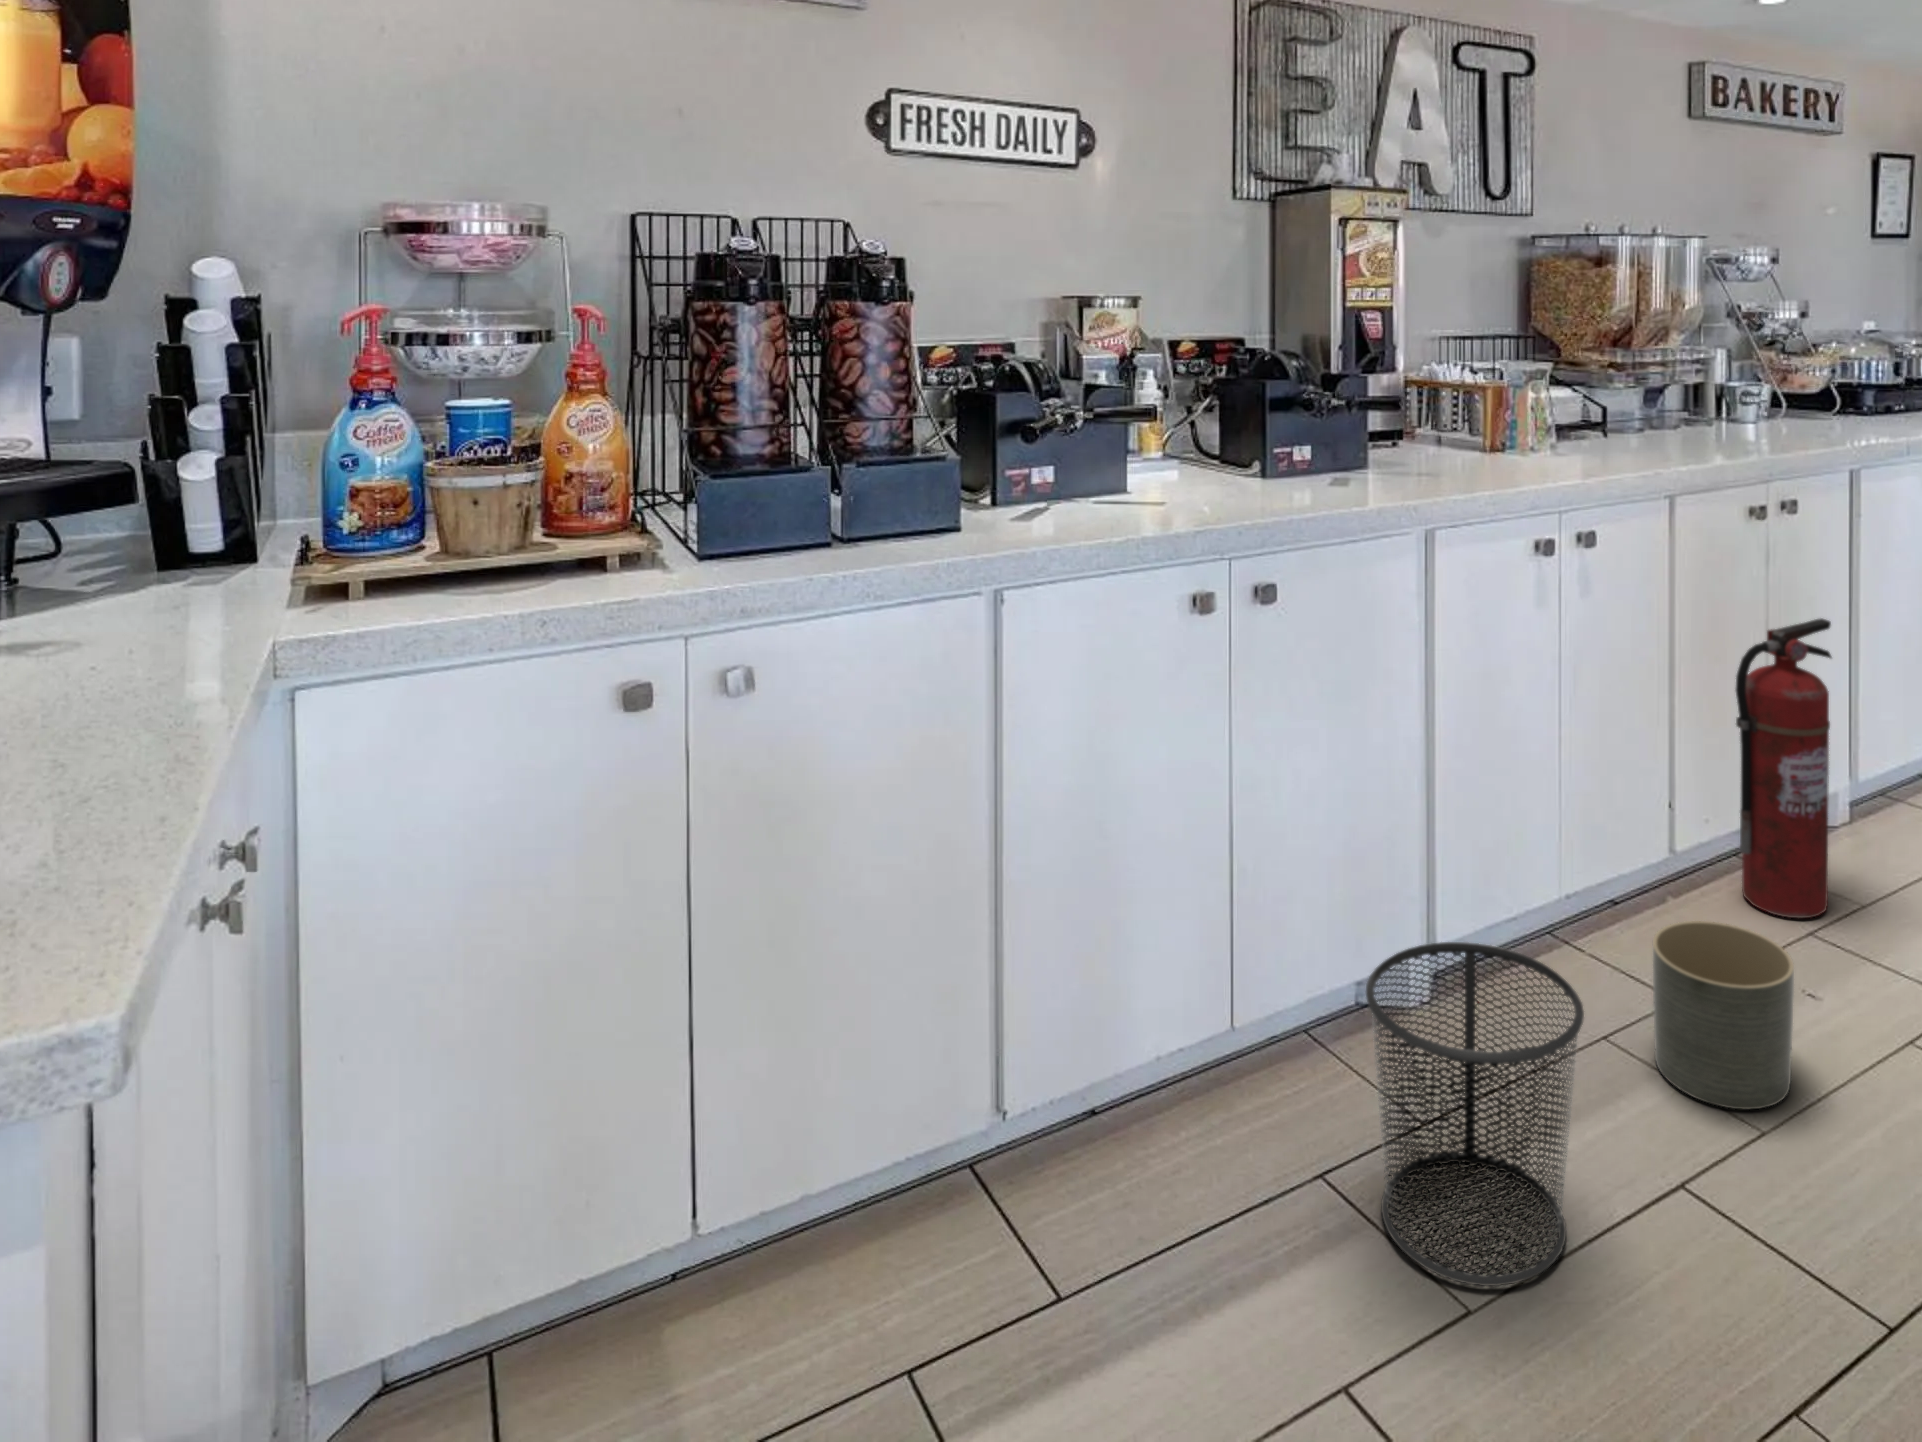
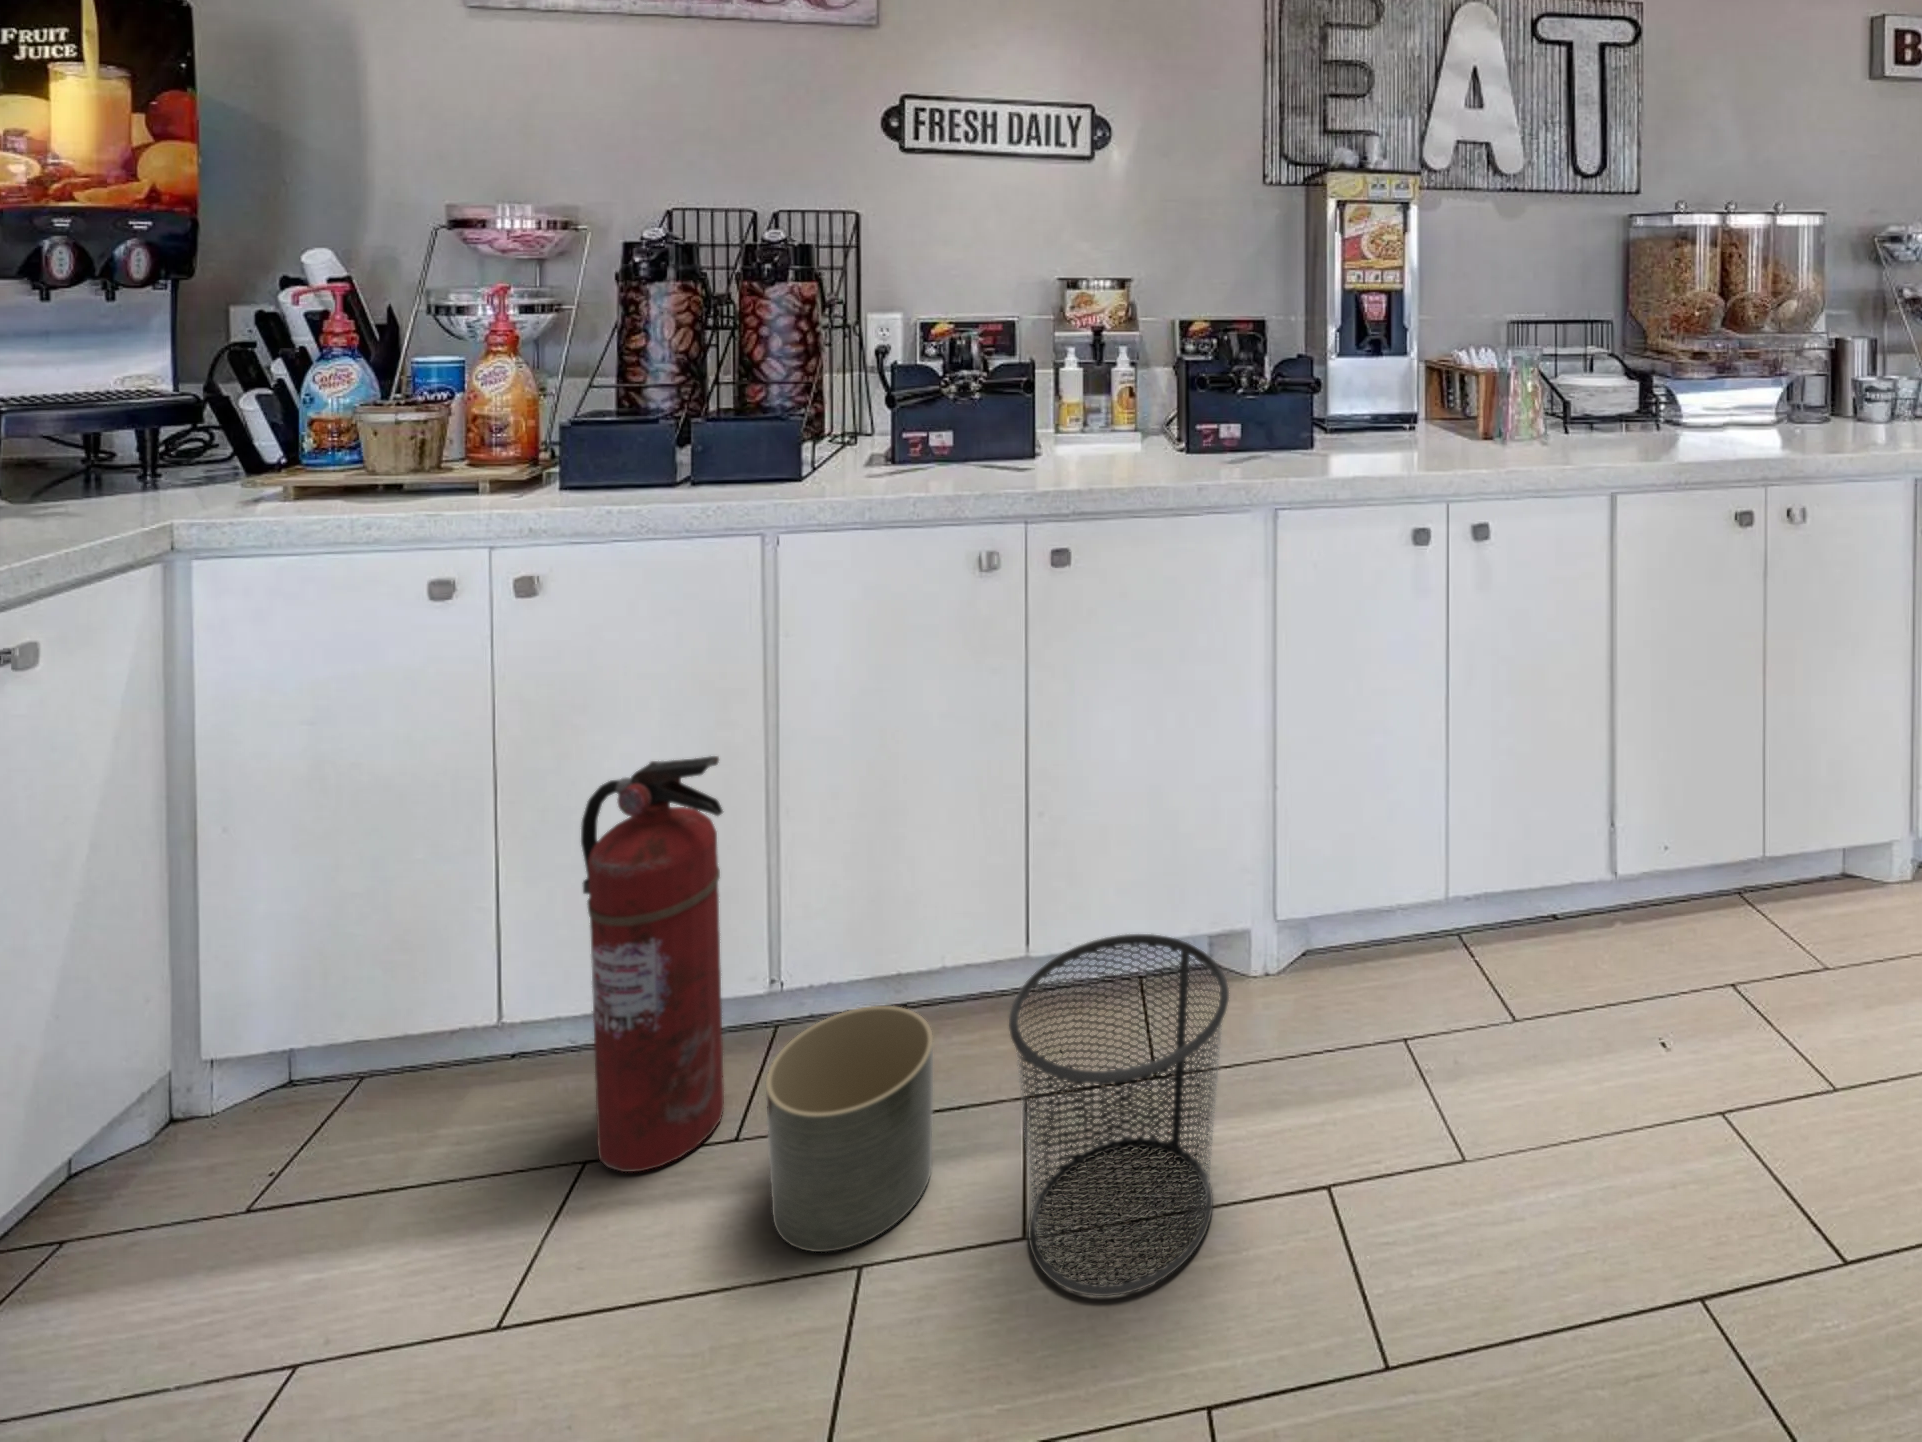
fire extinguisher: present [1736,618,1831,918] -> present [581,756,724,1172]
planter: present [1653,921,1794,1109] -> present [766,1006,933,1252]

